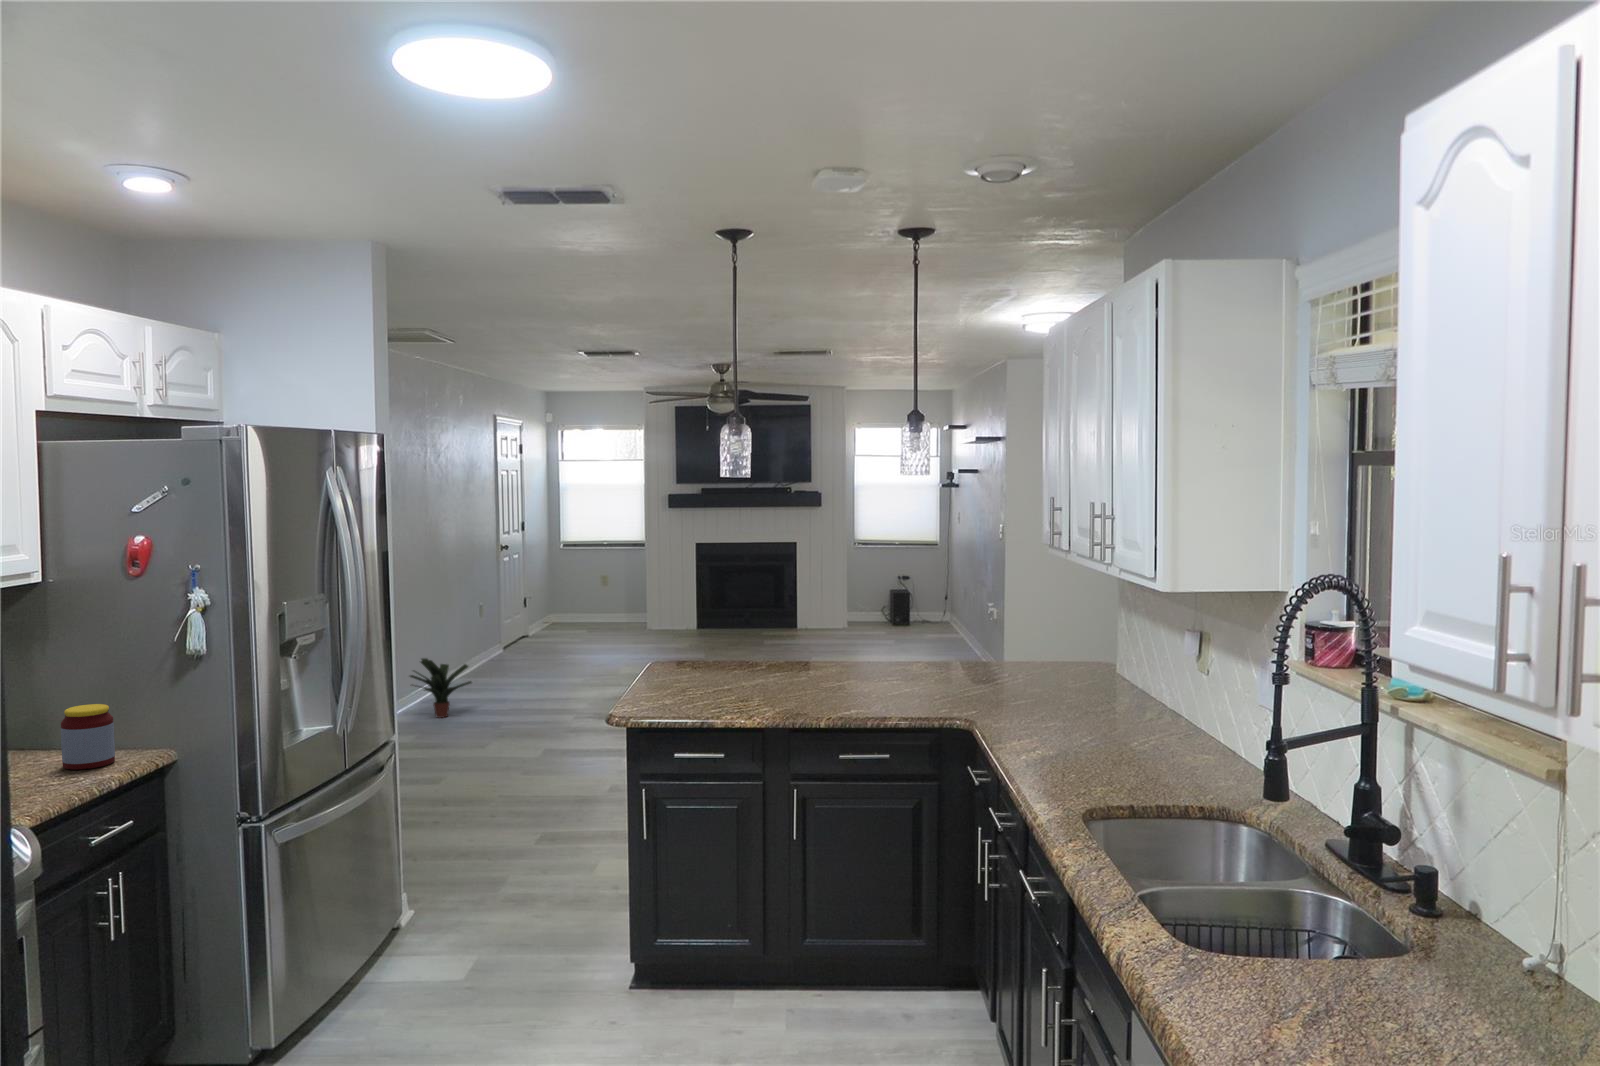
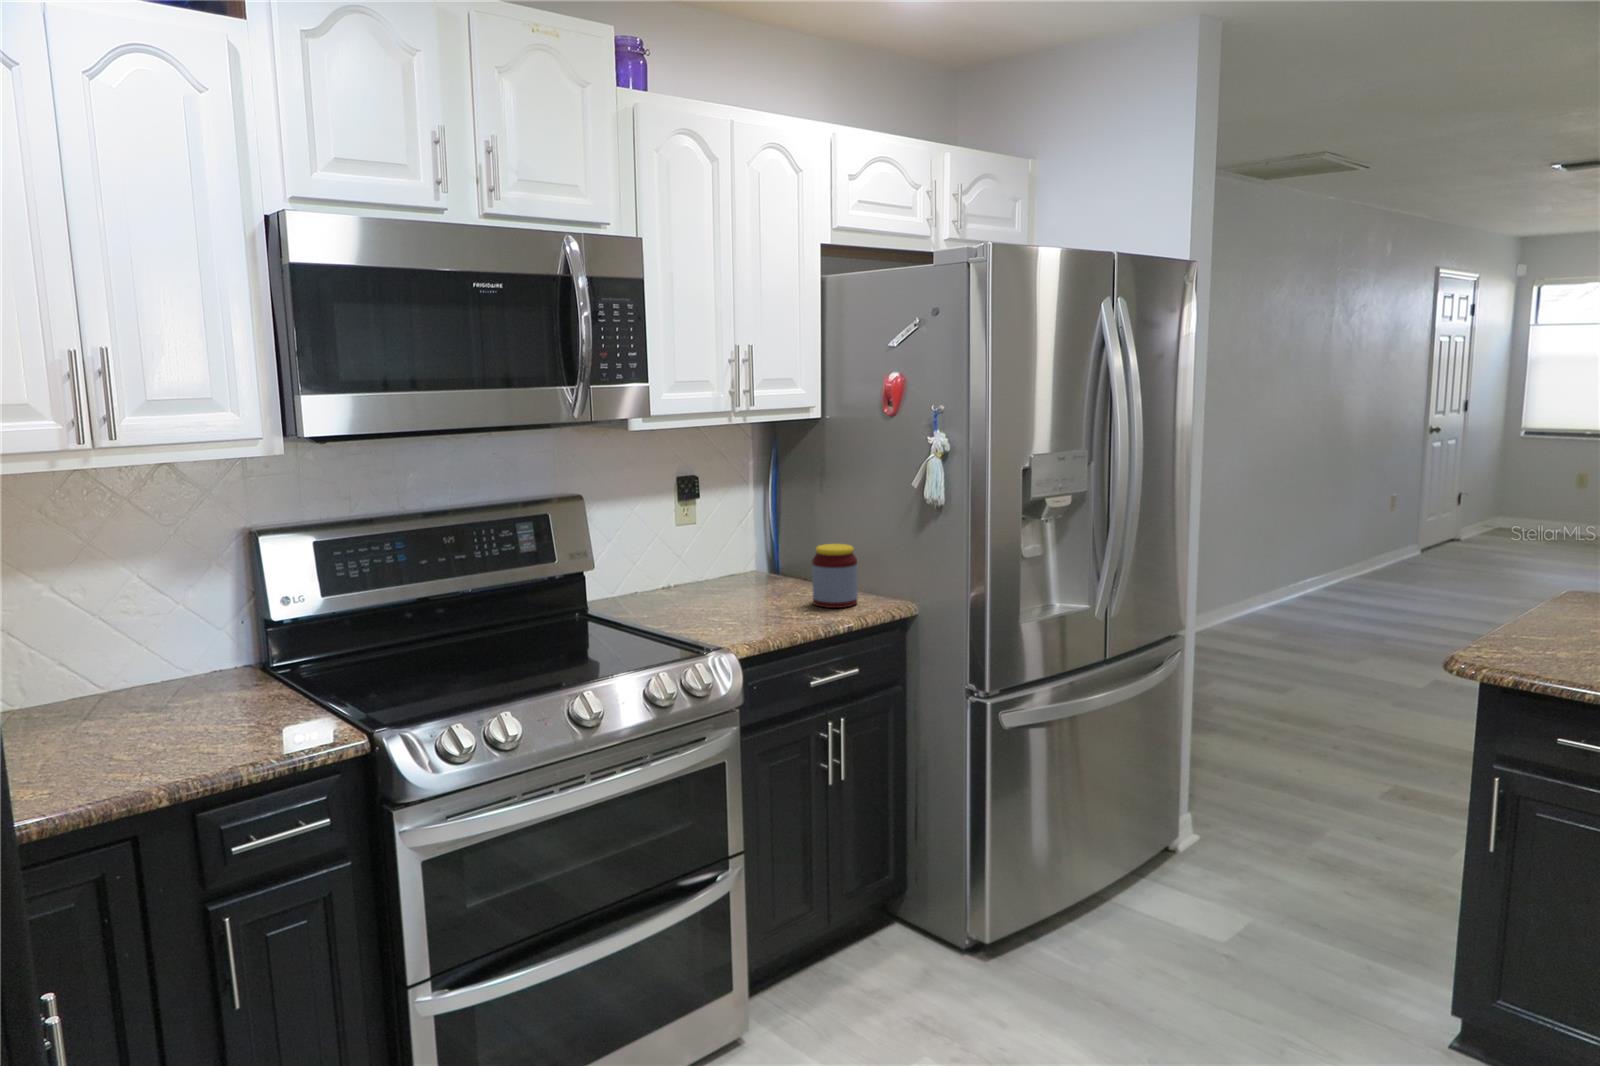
potted plant: present [410,658,472,718] -> none [1281,545,1359,615]

